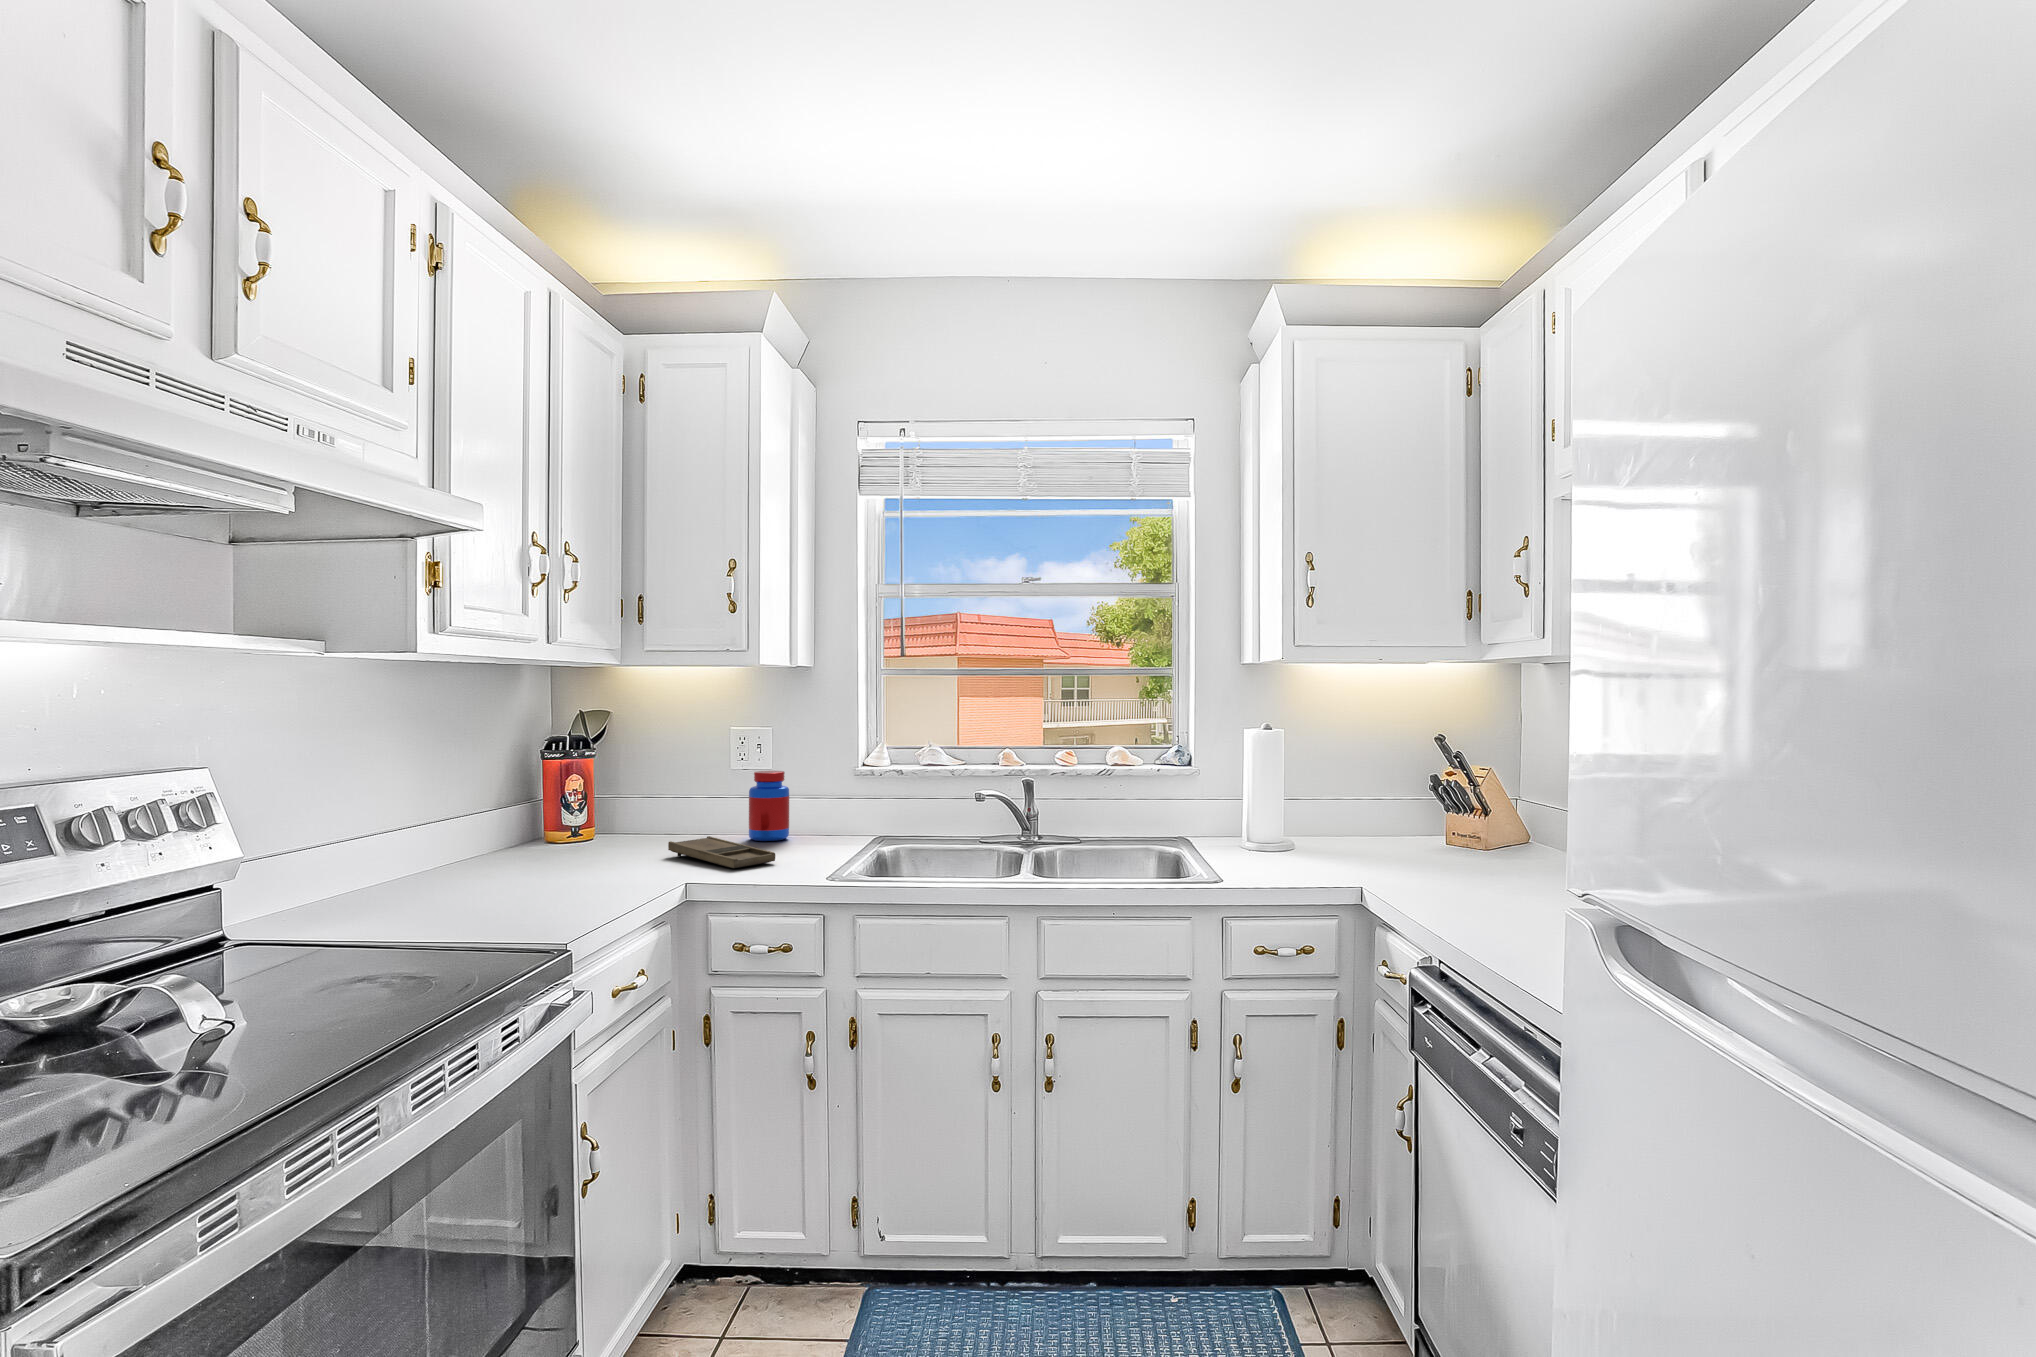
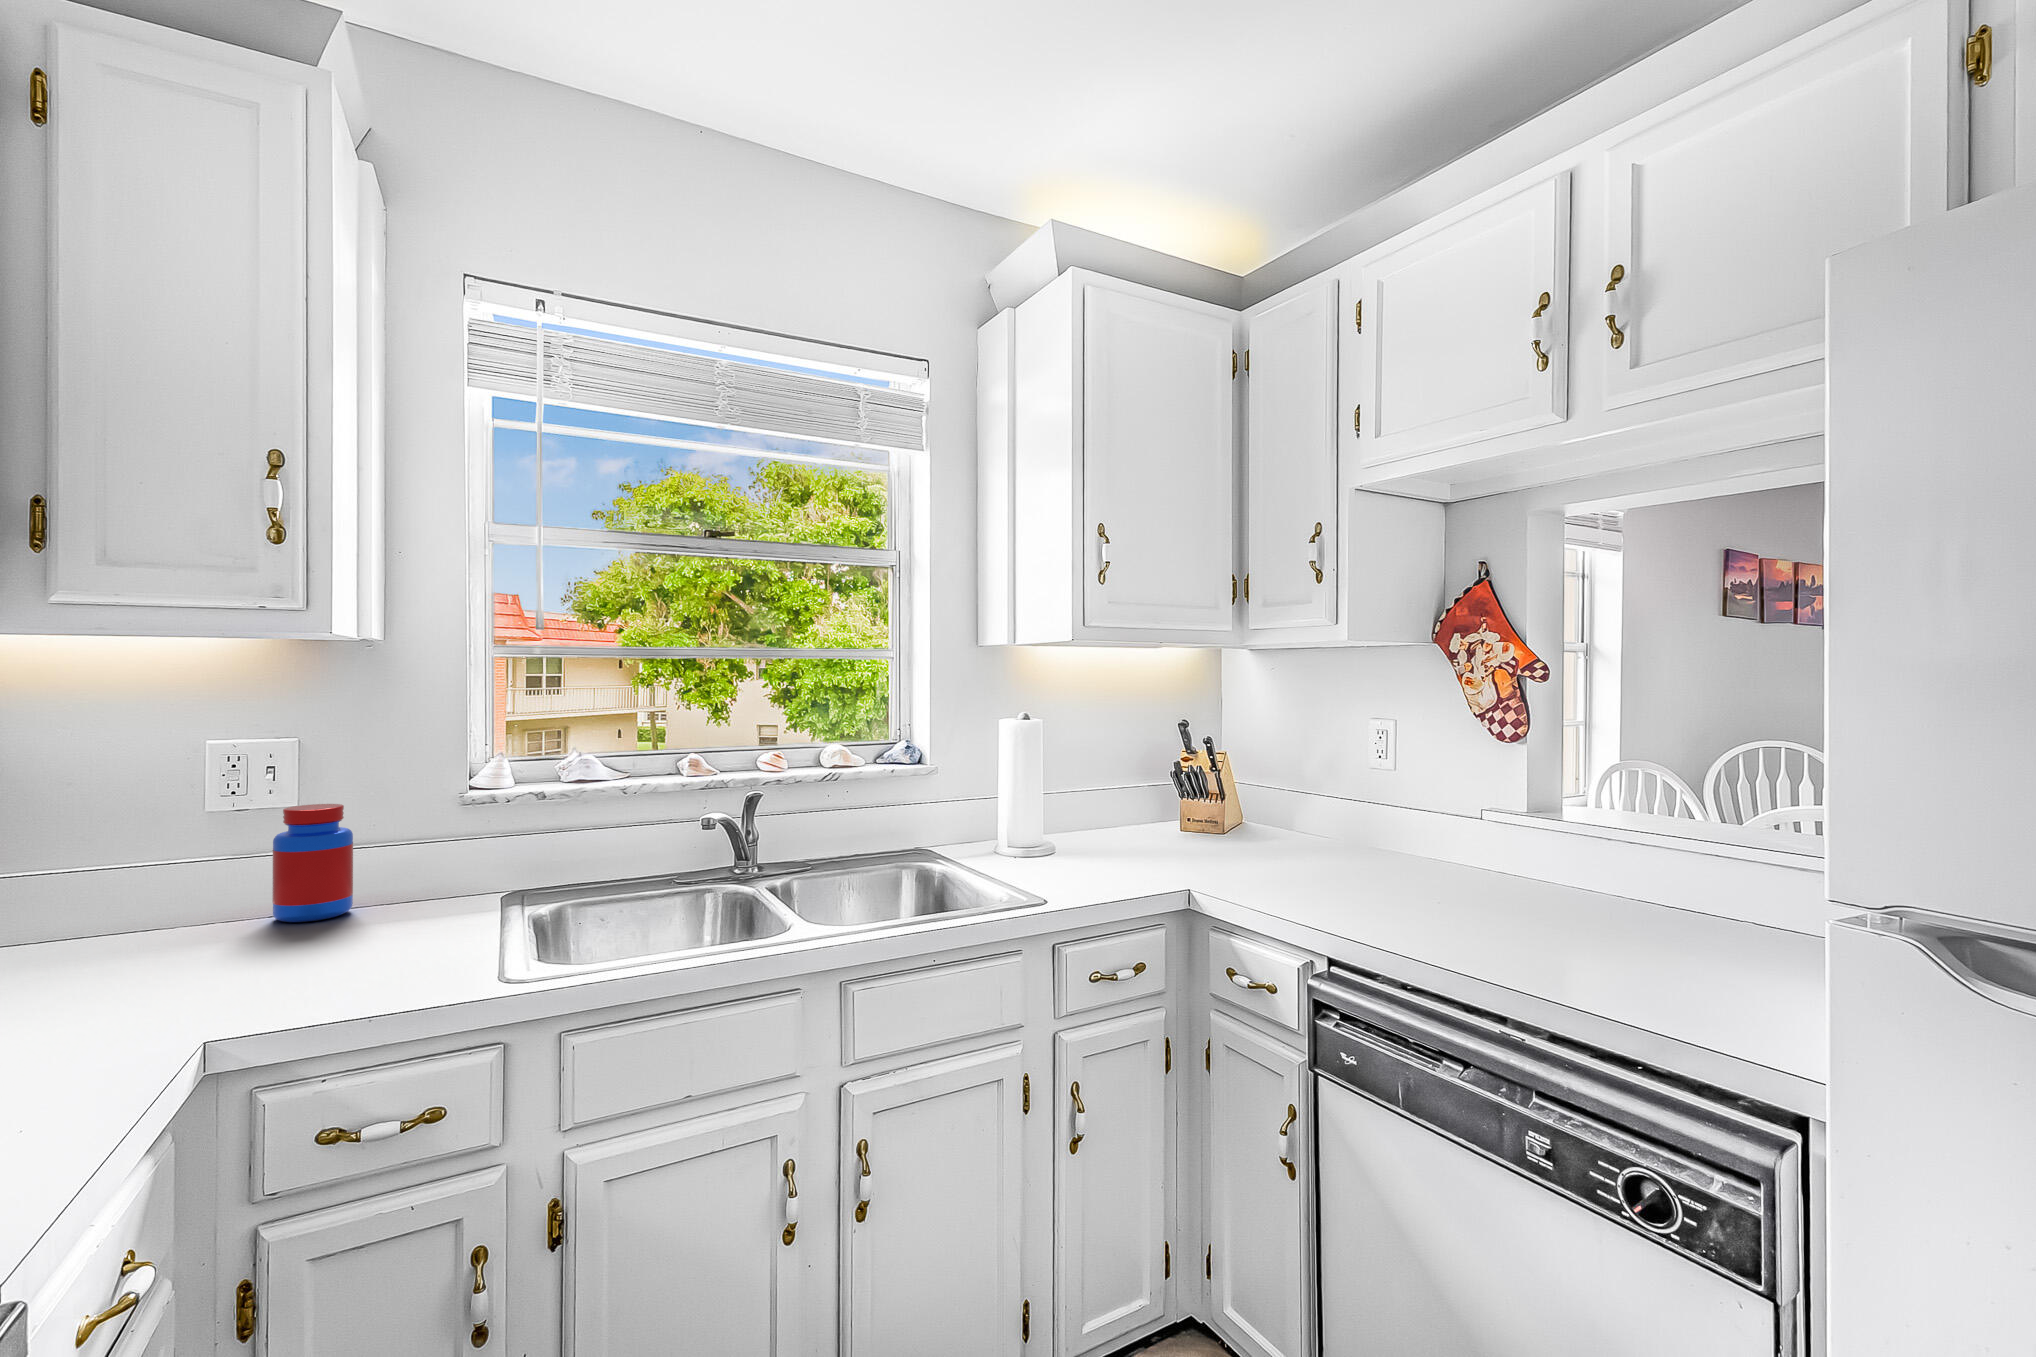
tray: present [668,836,775,868] -> none [120,931,375,990]

